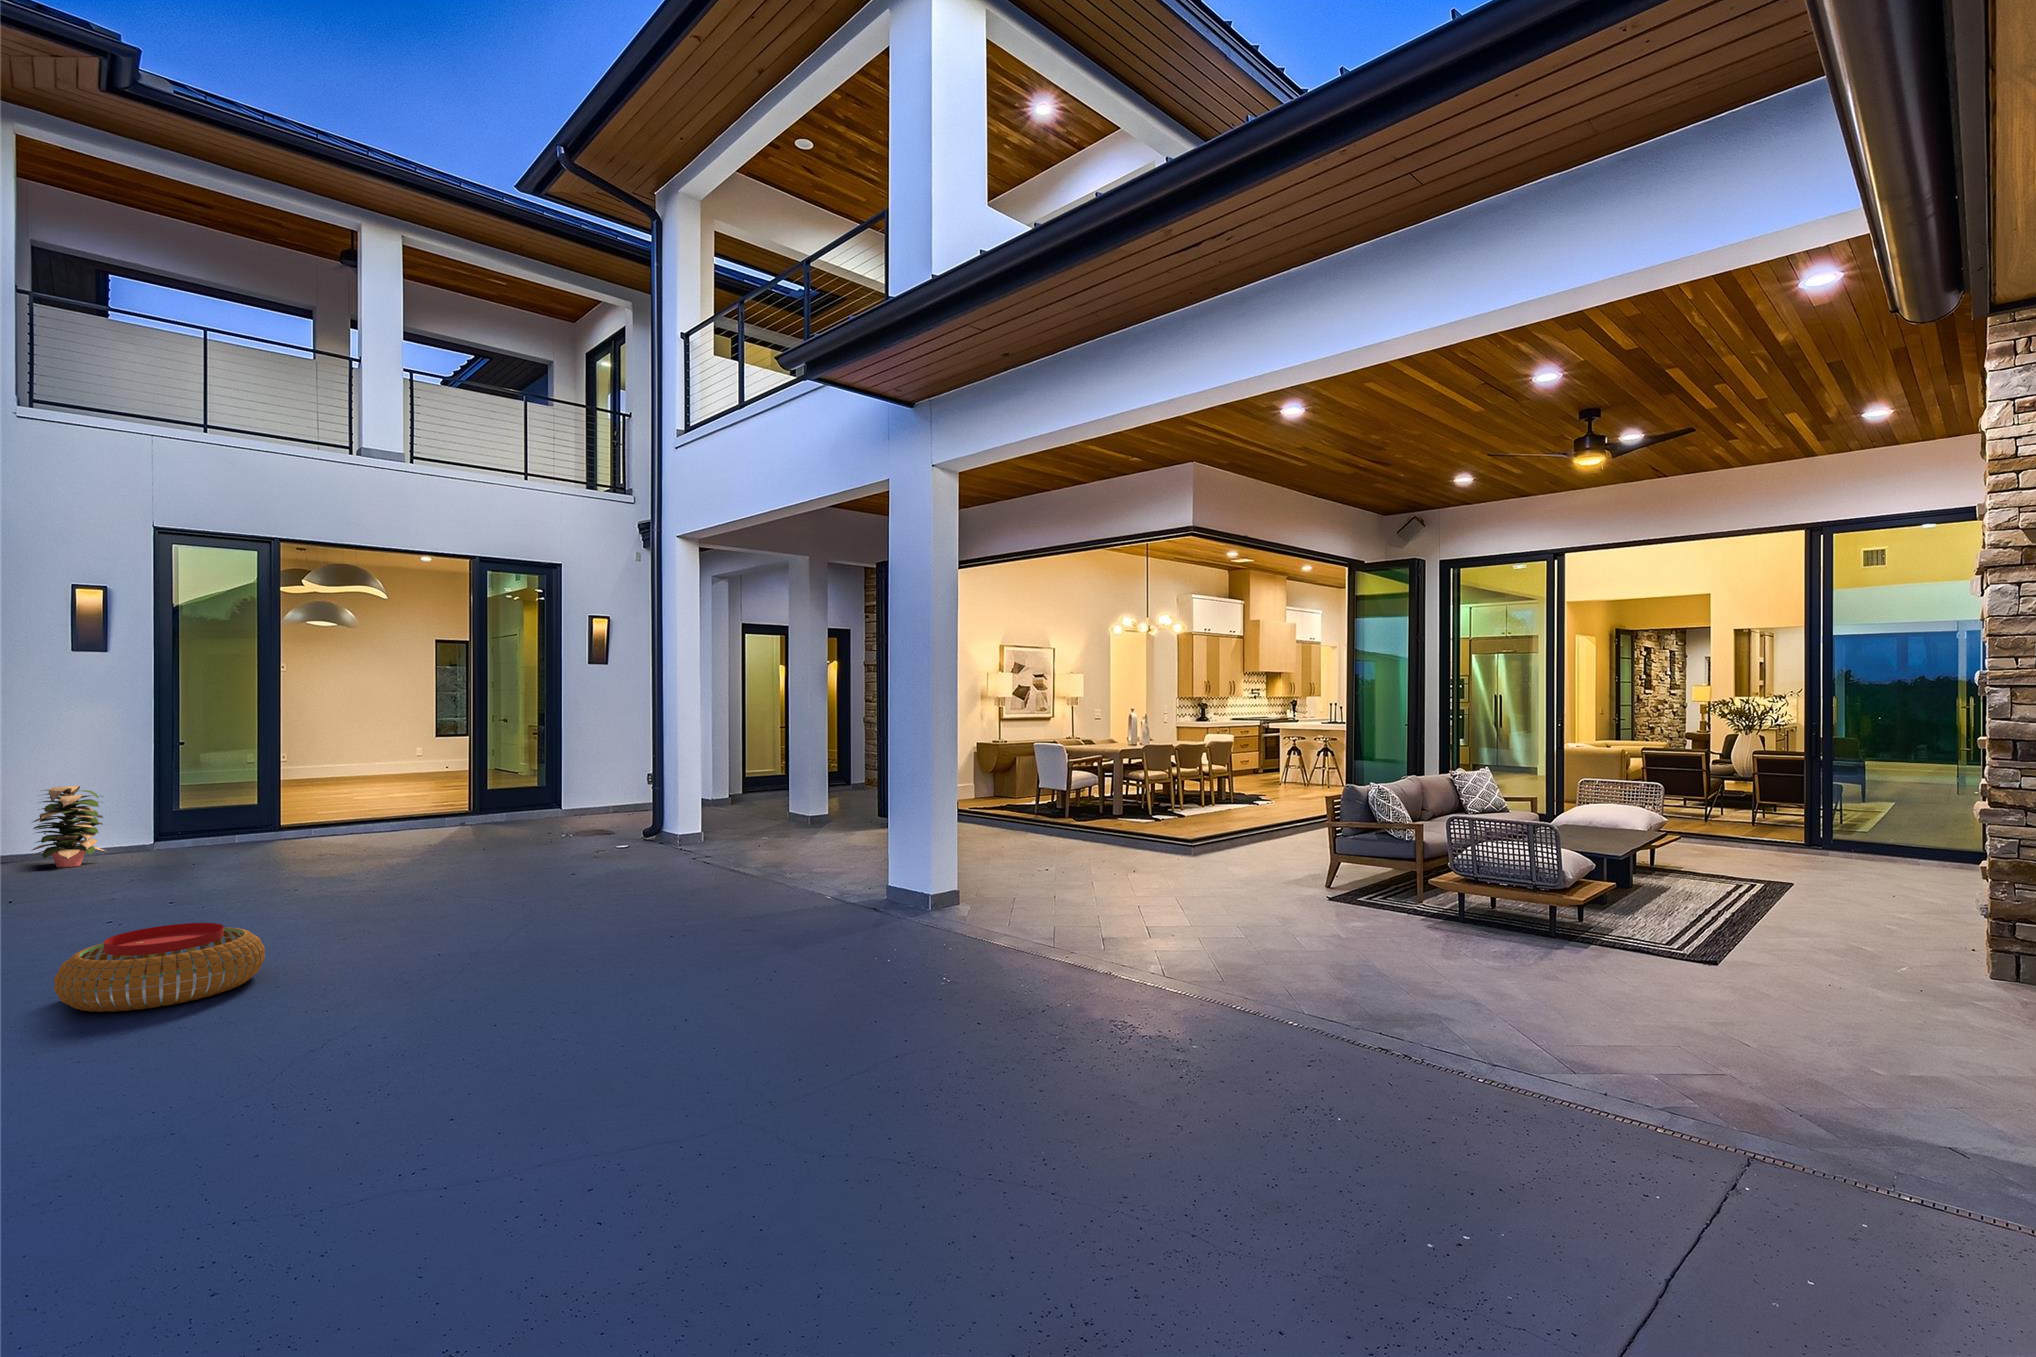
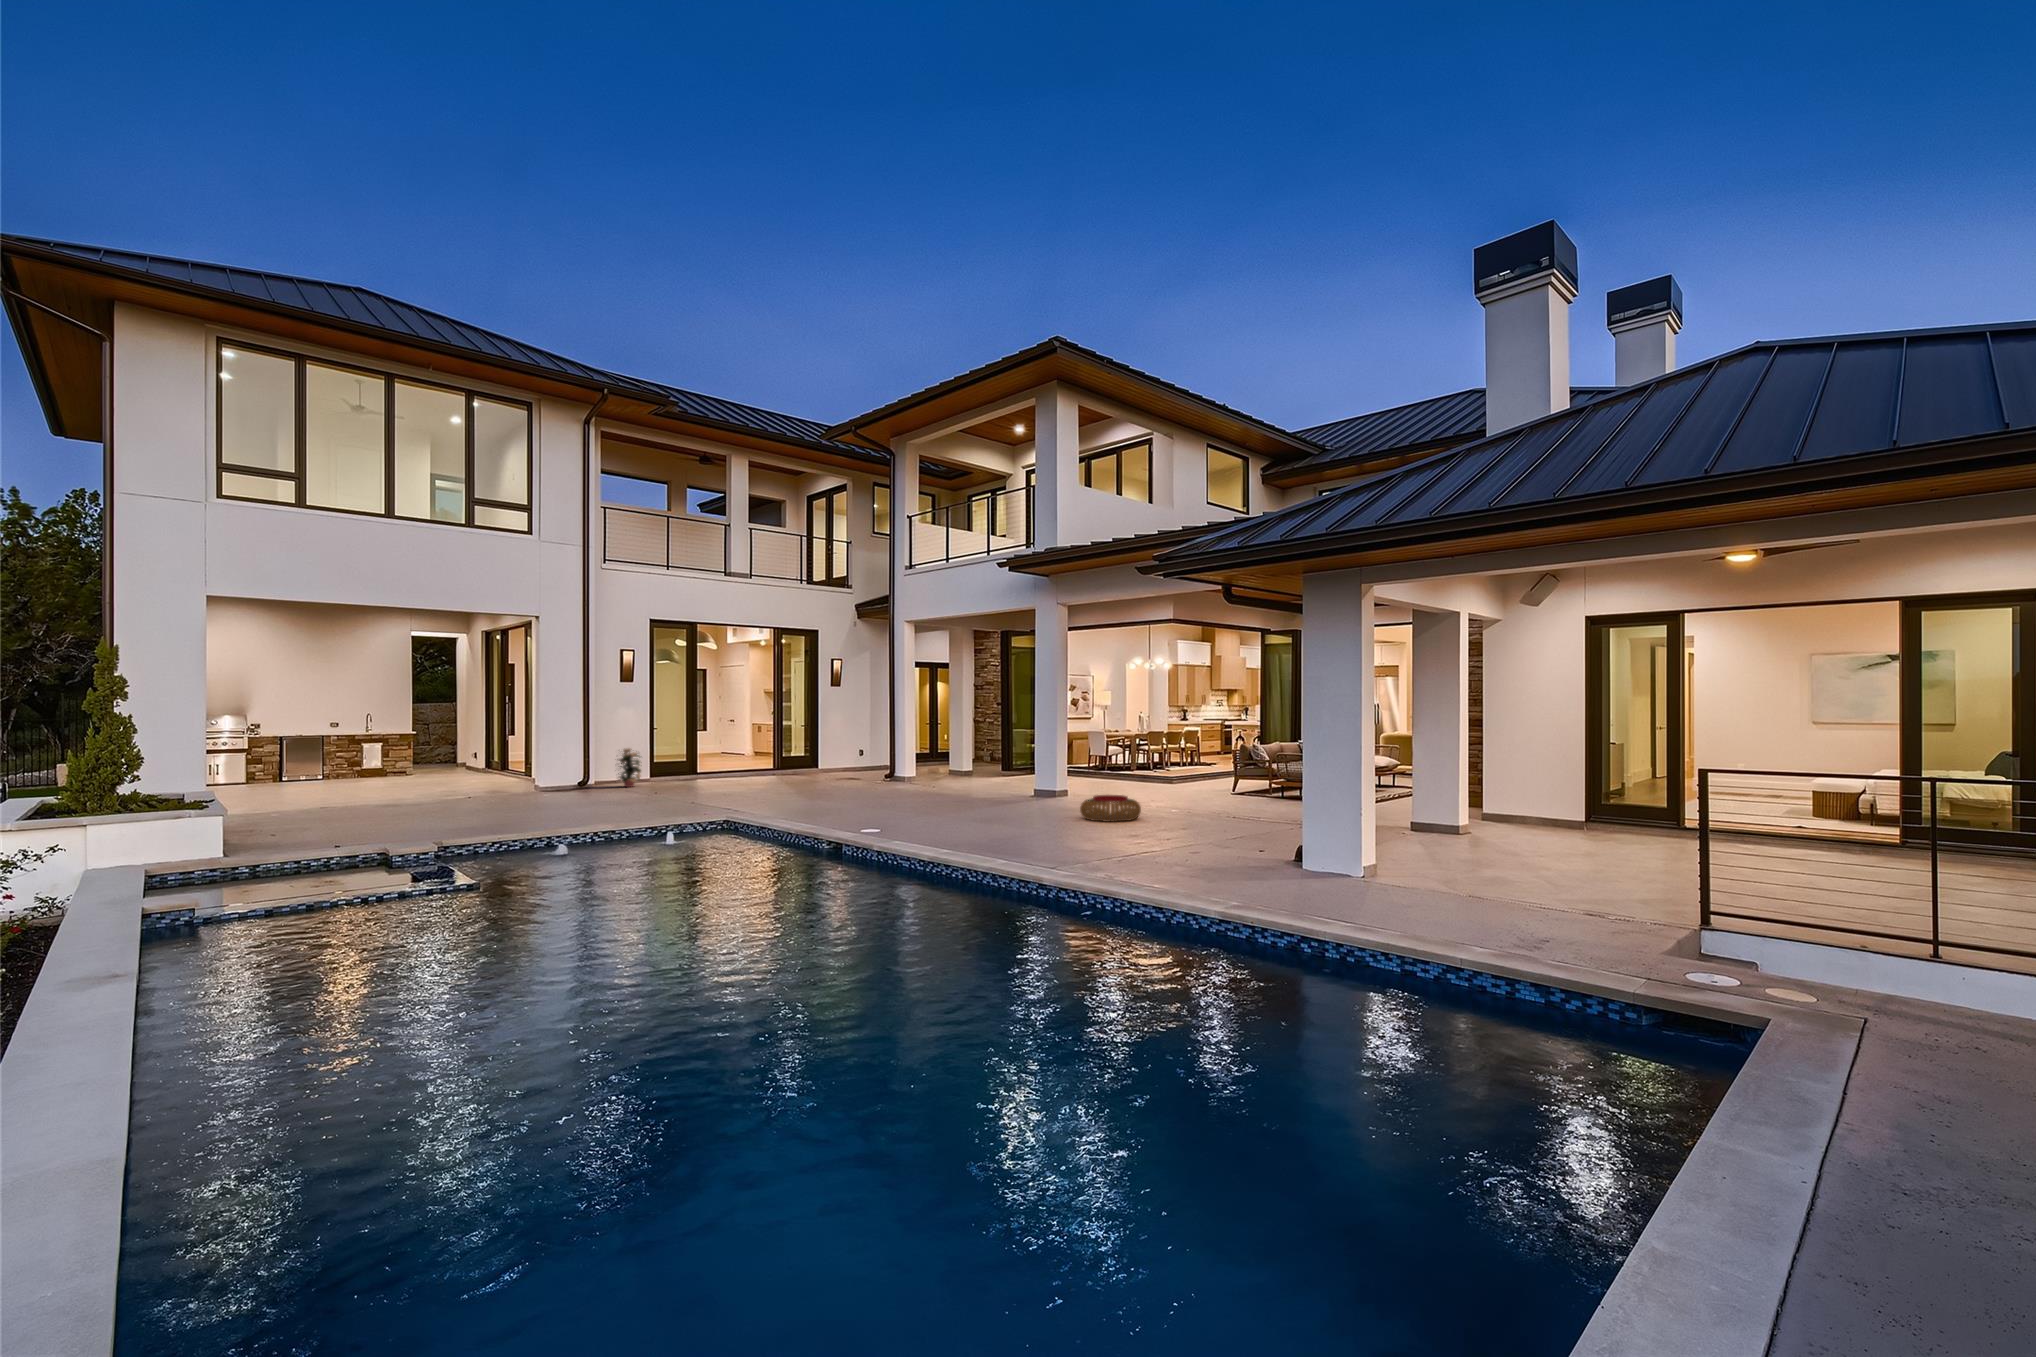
pouf: present [54,923,265,1012] -> present [1080,795,1141,822]

